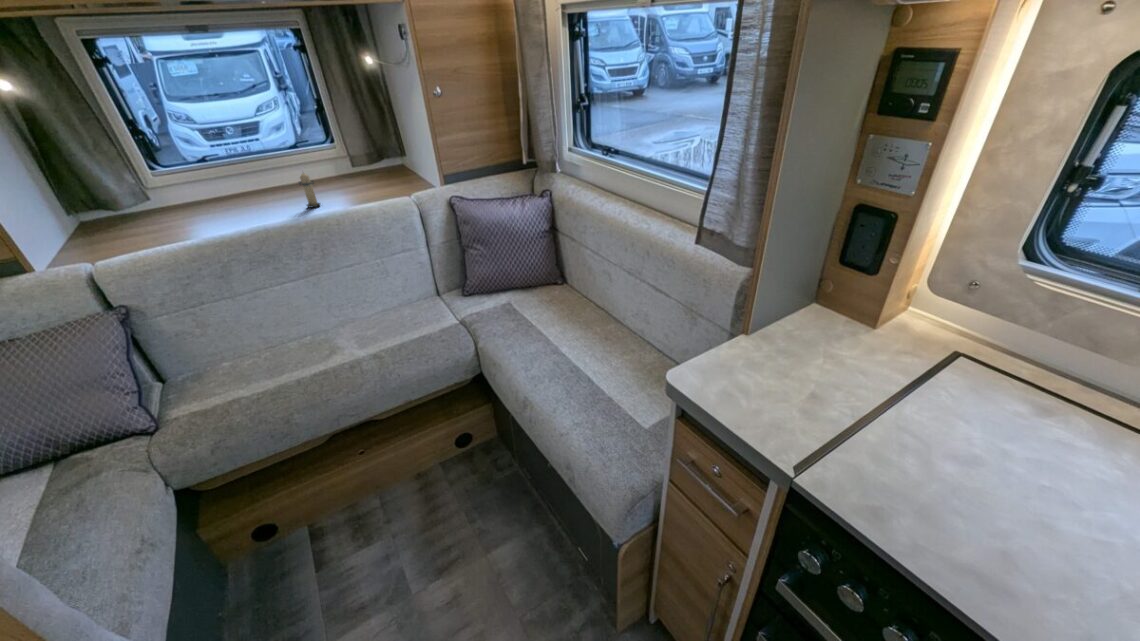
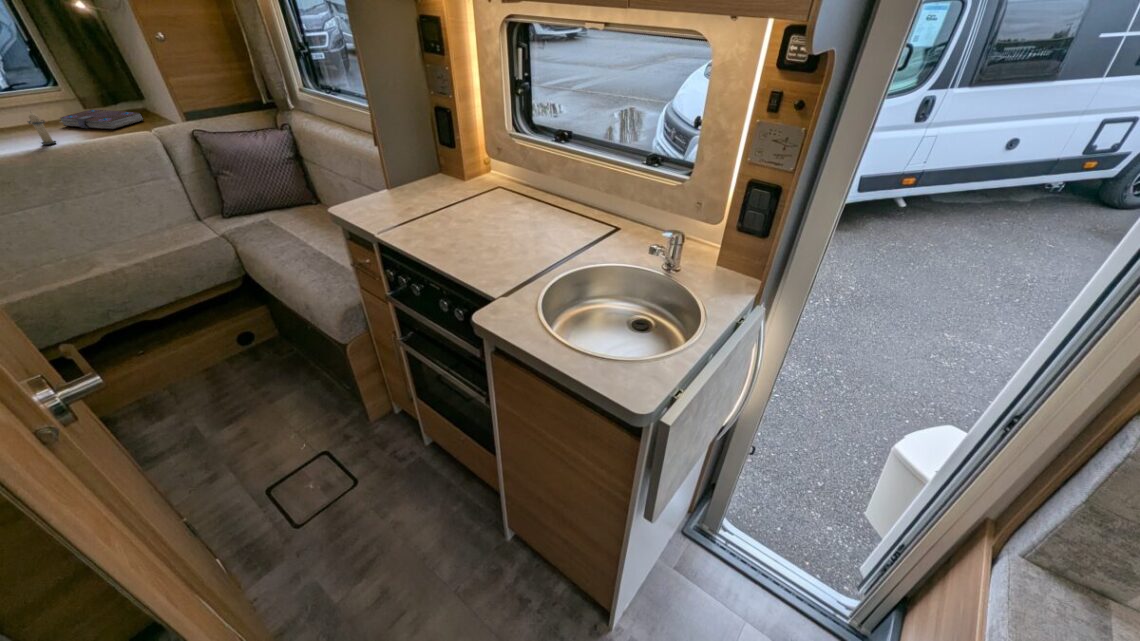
book: none [328,168,404,191] -> present [60,109,144,130]

